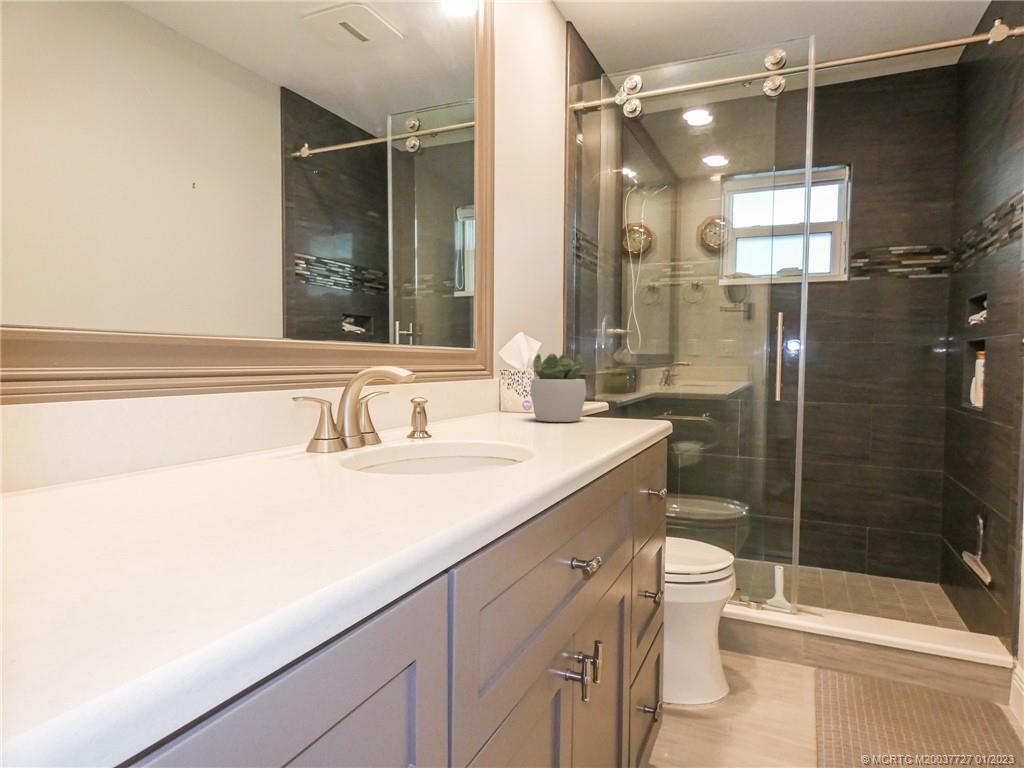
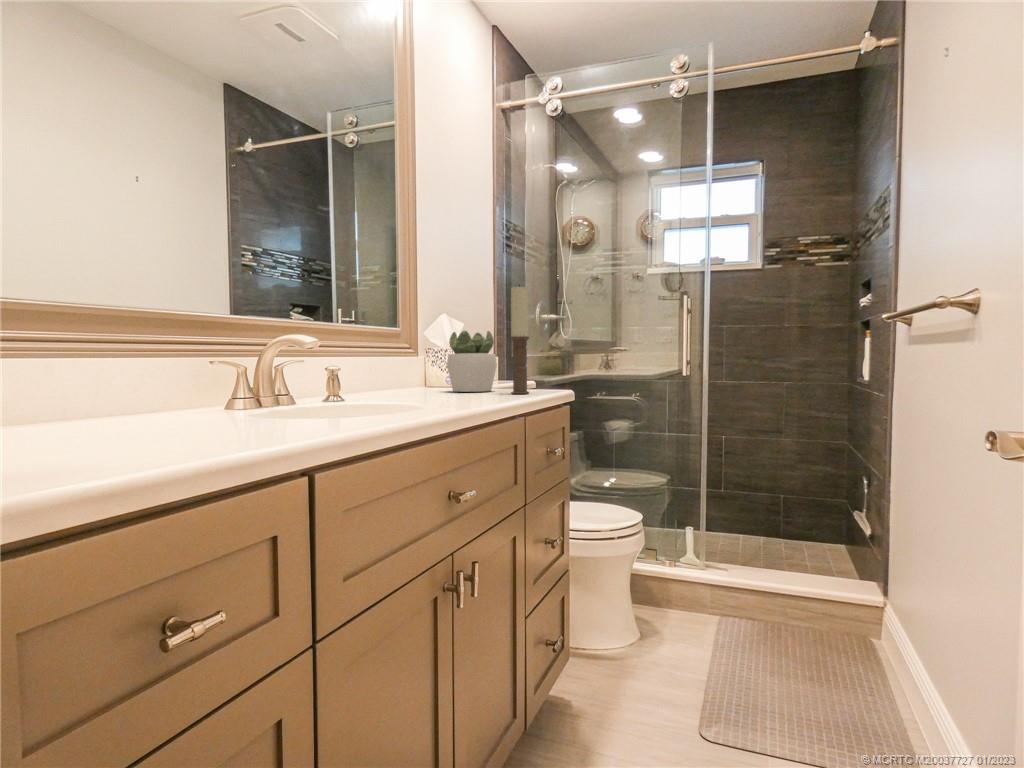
candle: none [607,304,629,428] -> present [510,285,529,394]

